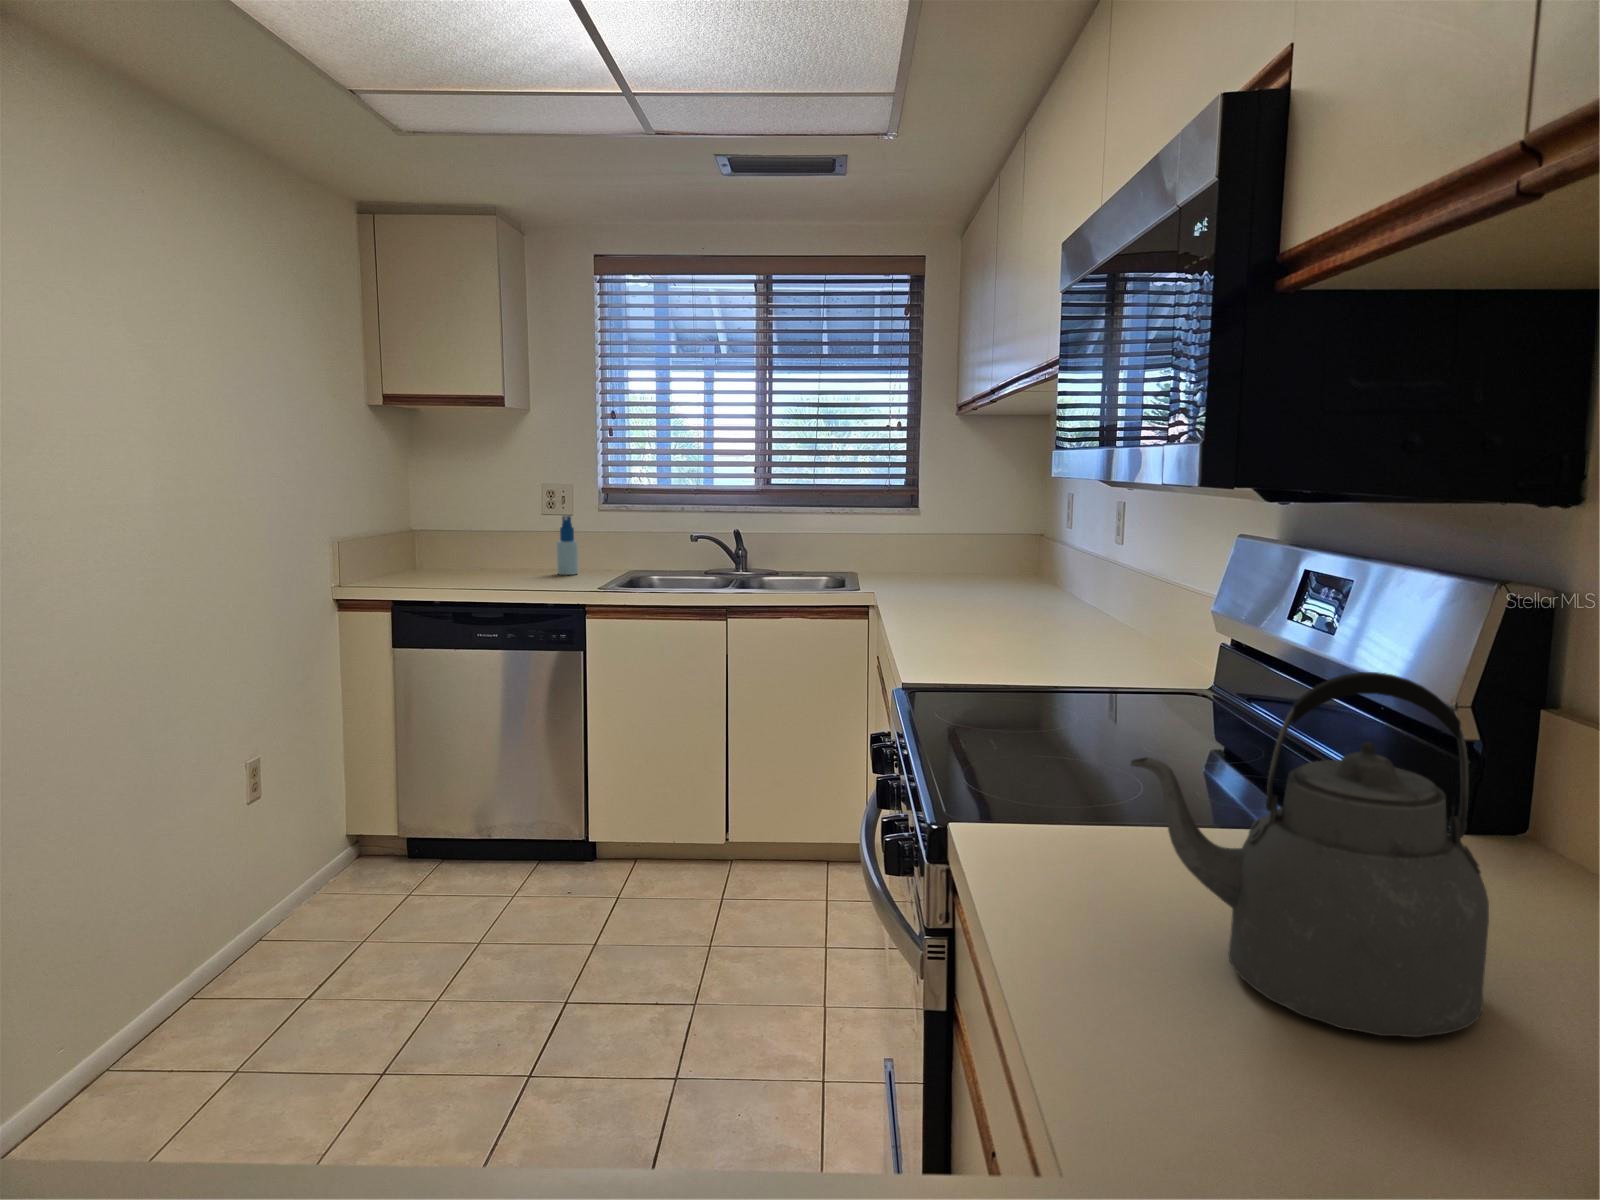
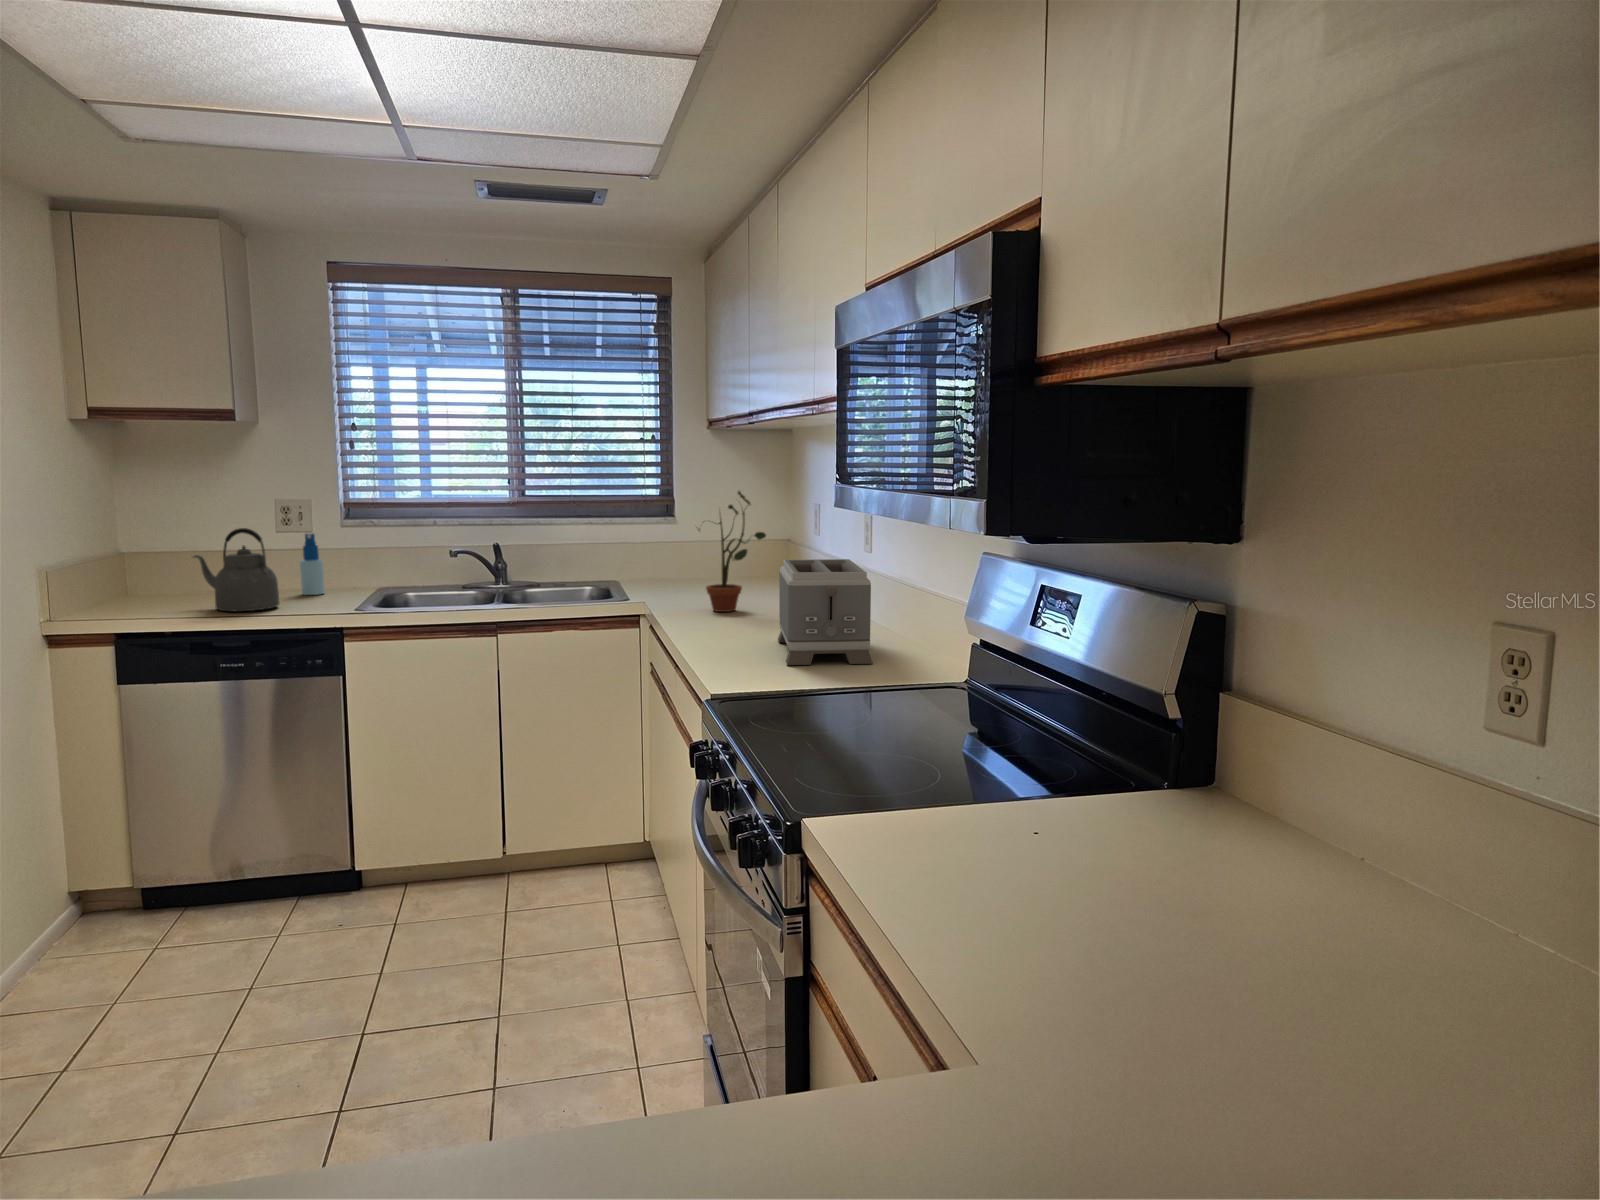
potted plant: none [930,476,1007,606] -> present [699,491,766,612]
toaster: none [1005,546,1108,665] -> present [778,559,873,665]
kettle: present [1131,672,1489,1037] -> present [193,528,279,611]

